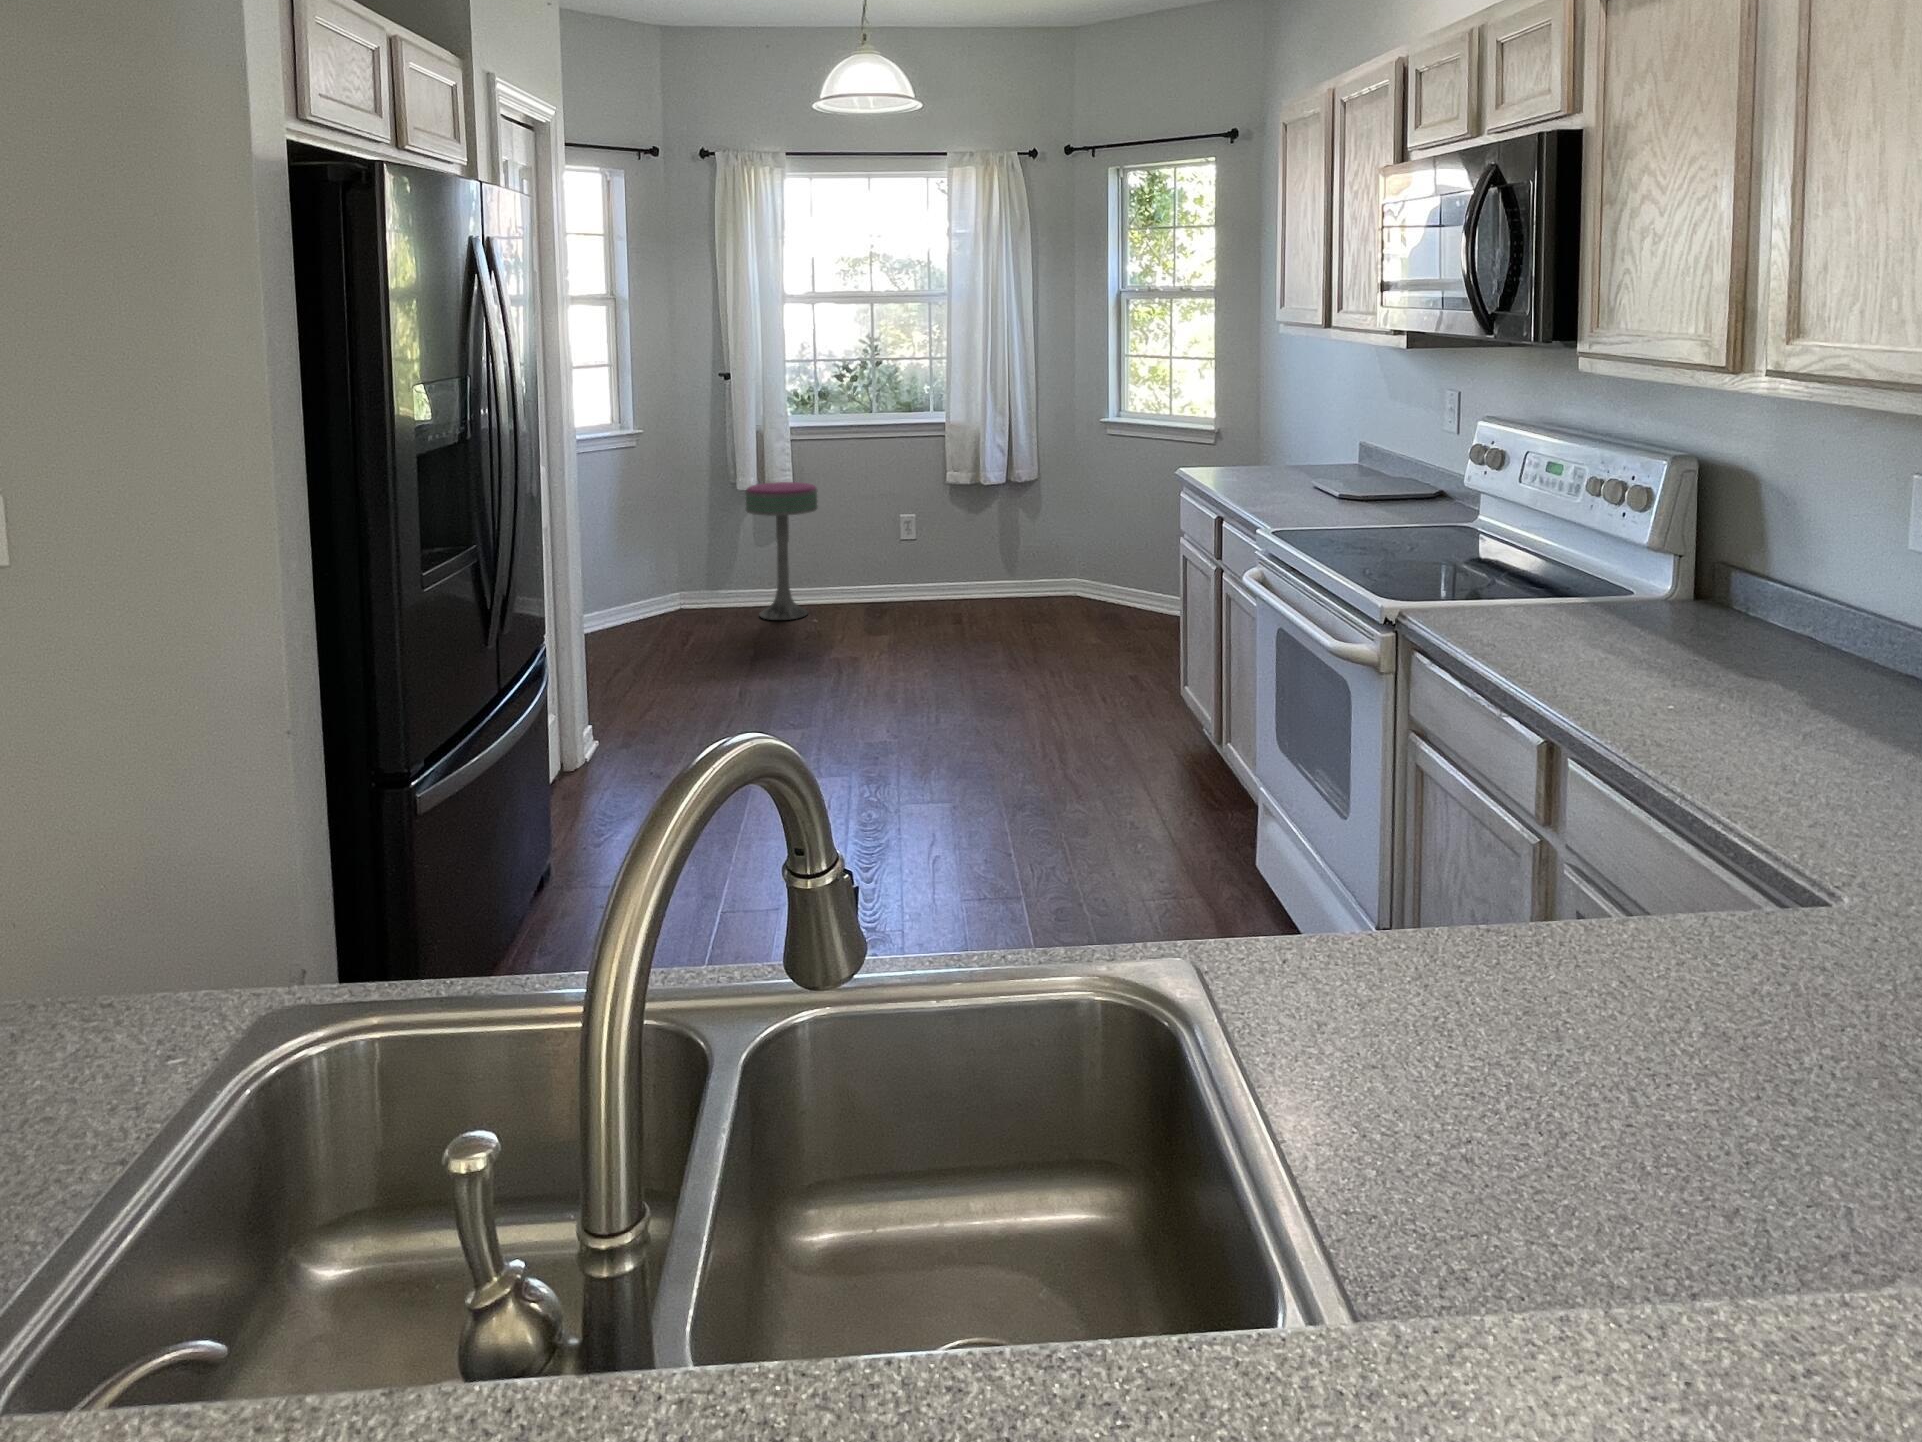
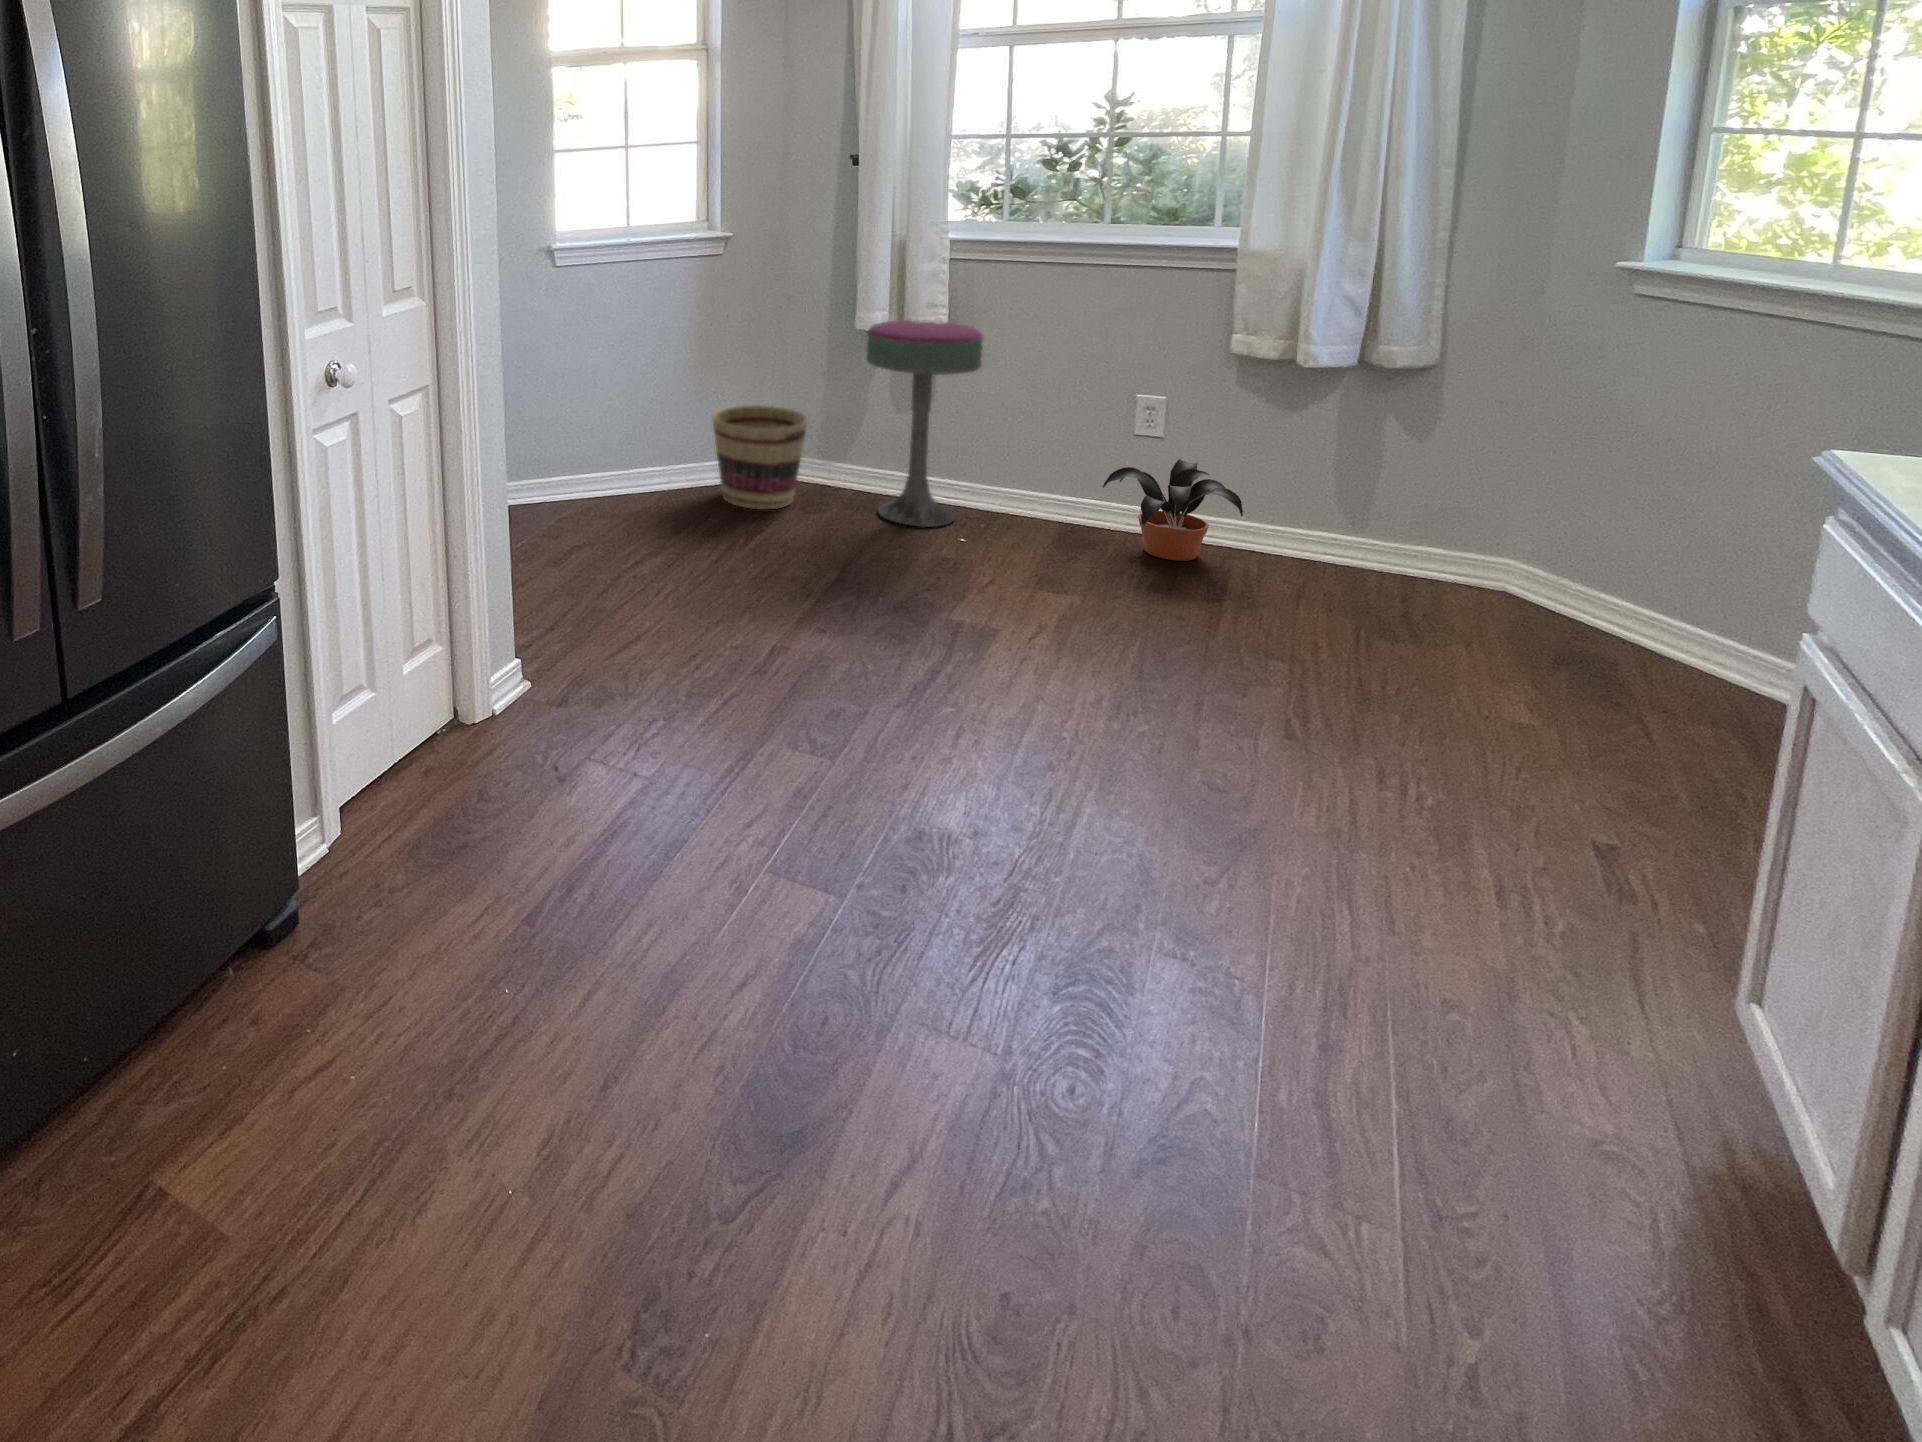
potted plant: none [892,552,964,611] -> present [1103,459,1243,561]
basket: none [639,555,709,629] -> present [712,405,808,509]

